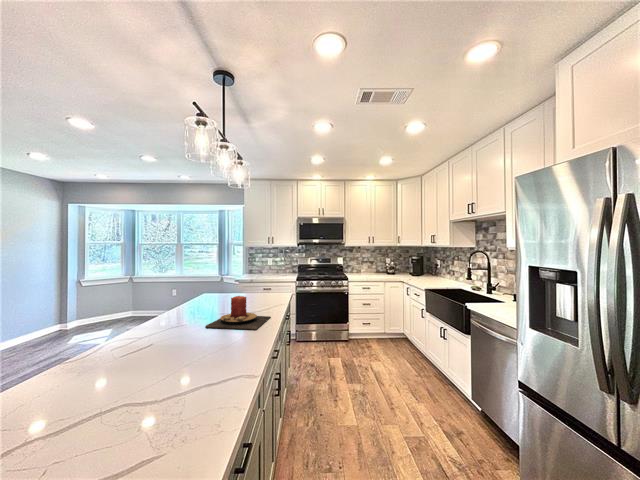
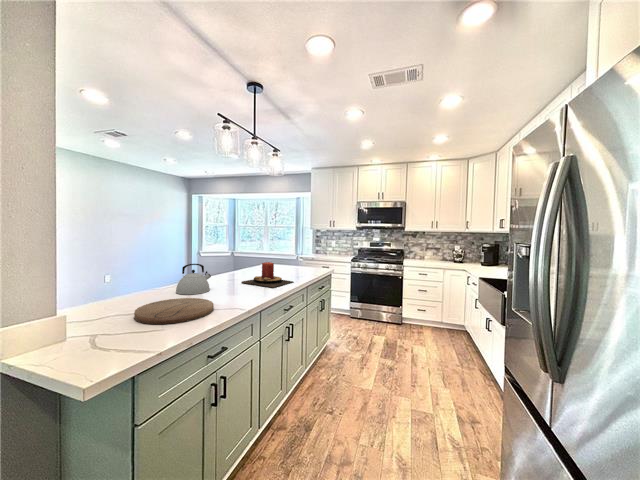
kettle: none [117,311,171,362] -> present [176,264,211,294]
cutting board: none [86,367,216,440] -> present [134,298,214,324]

